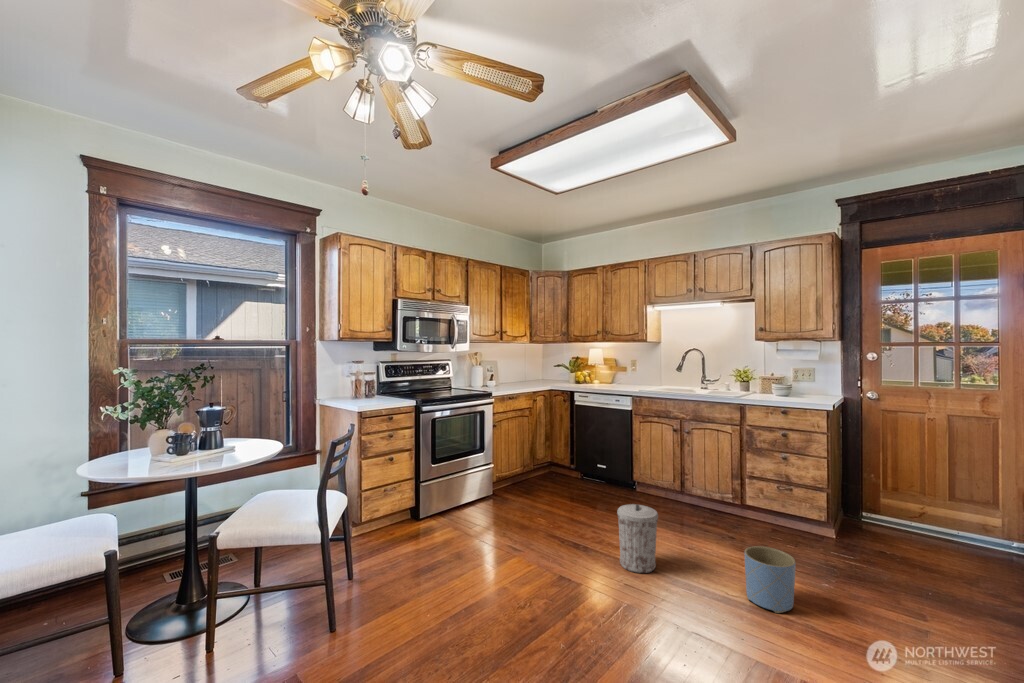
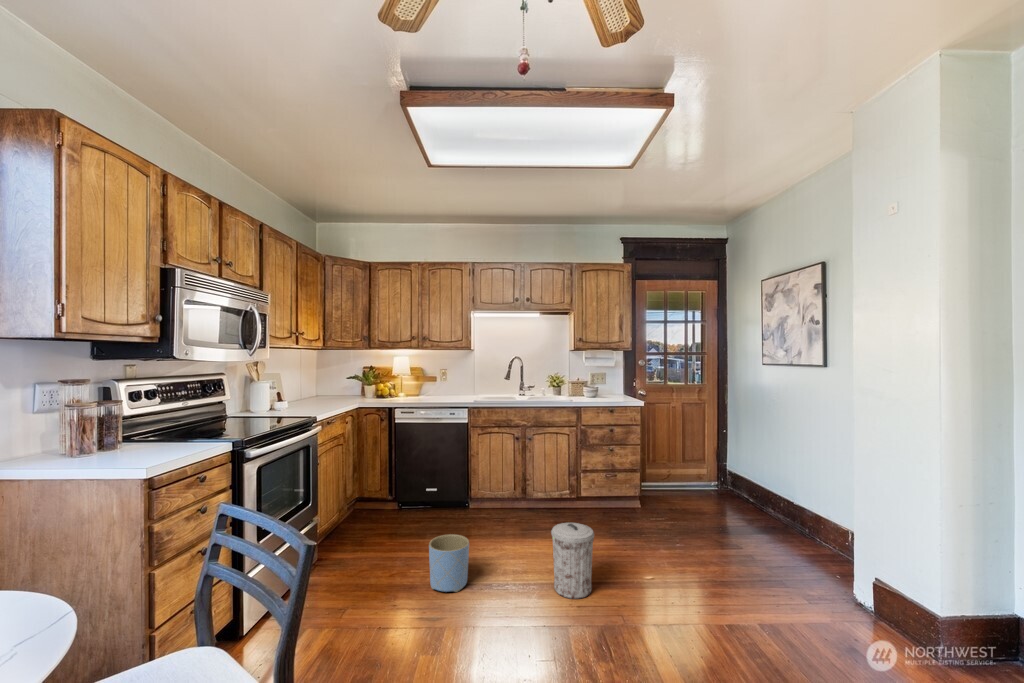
planter: present [744,546,796,613] -> present [429,534,469,592]

